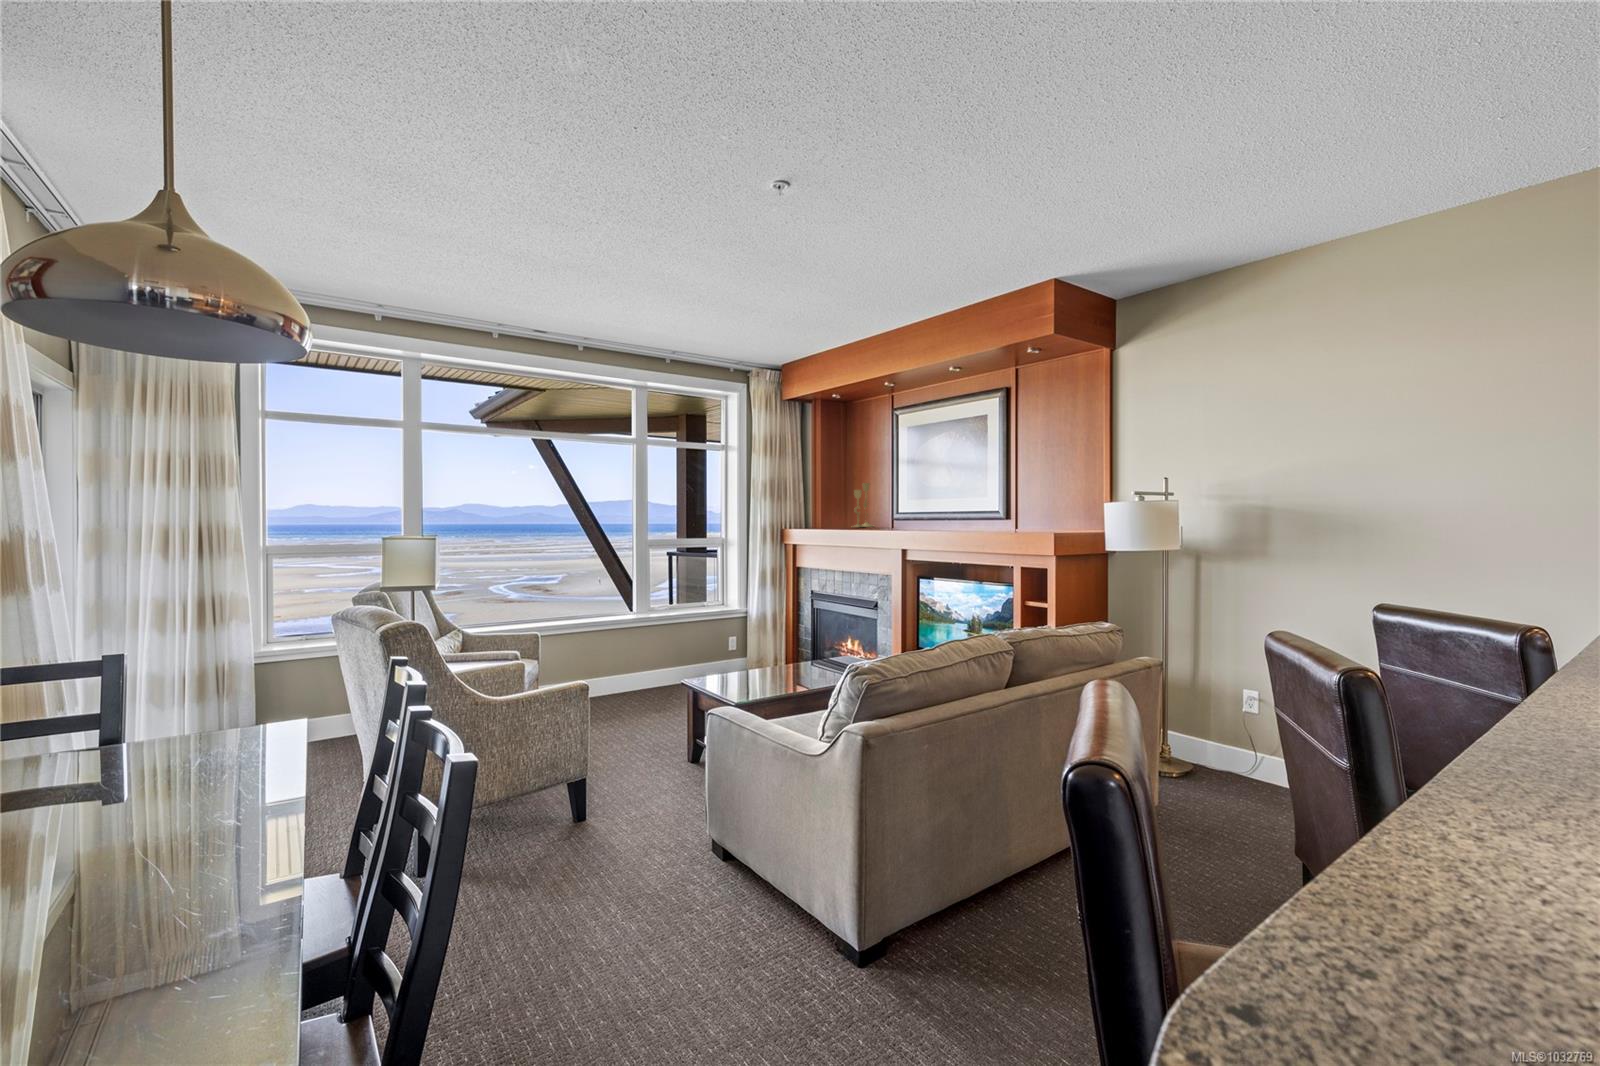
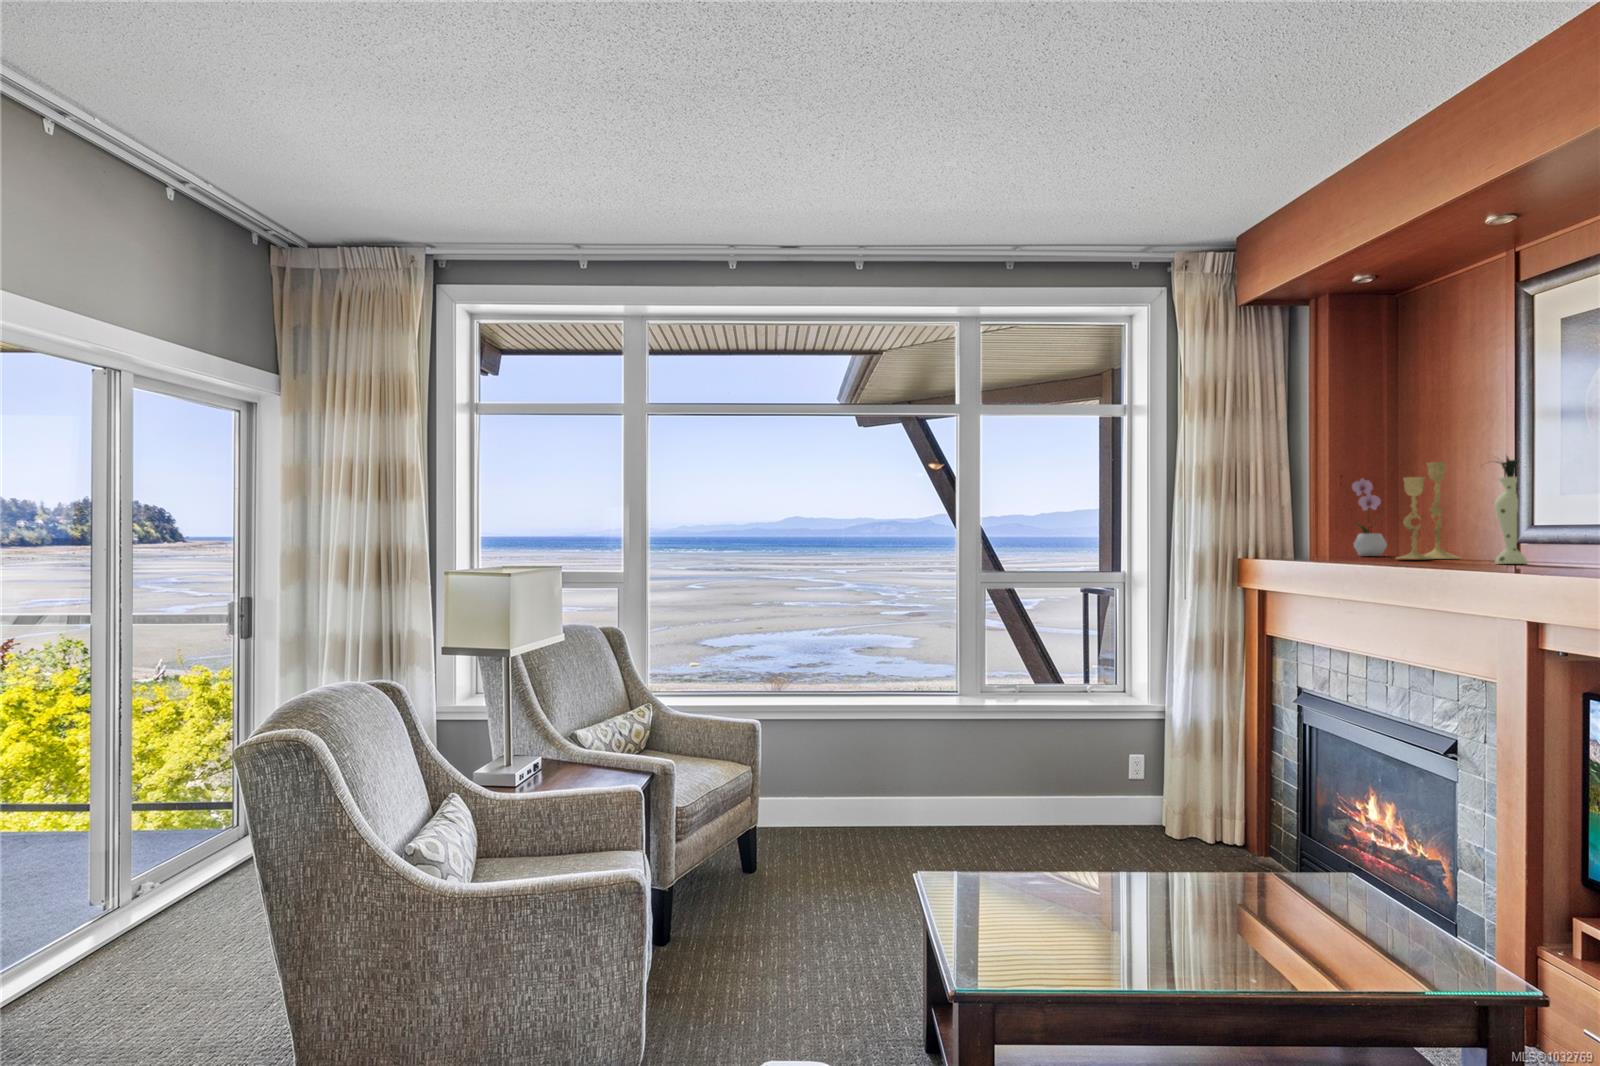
vase: none [883,481,904,528] -> present [1495,457,1527,564]
flower arrangement: none [832,484,847,526] -> present [1352,478,1387,556]

